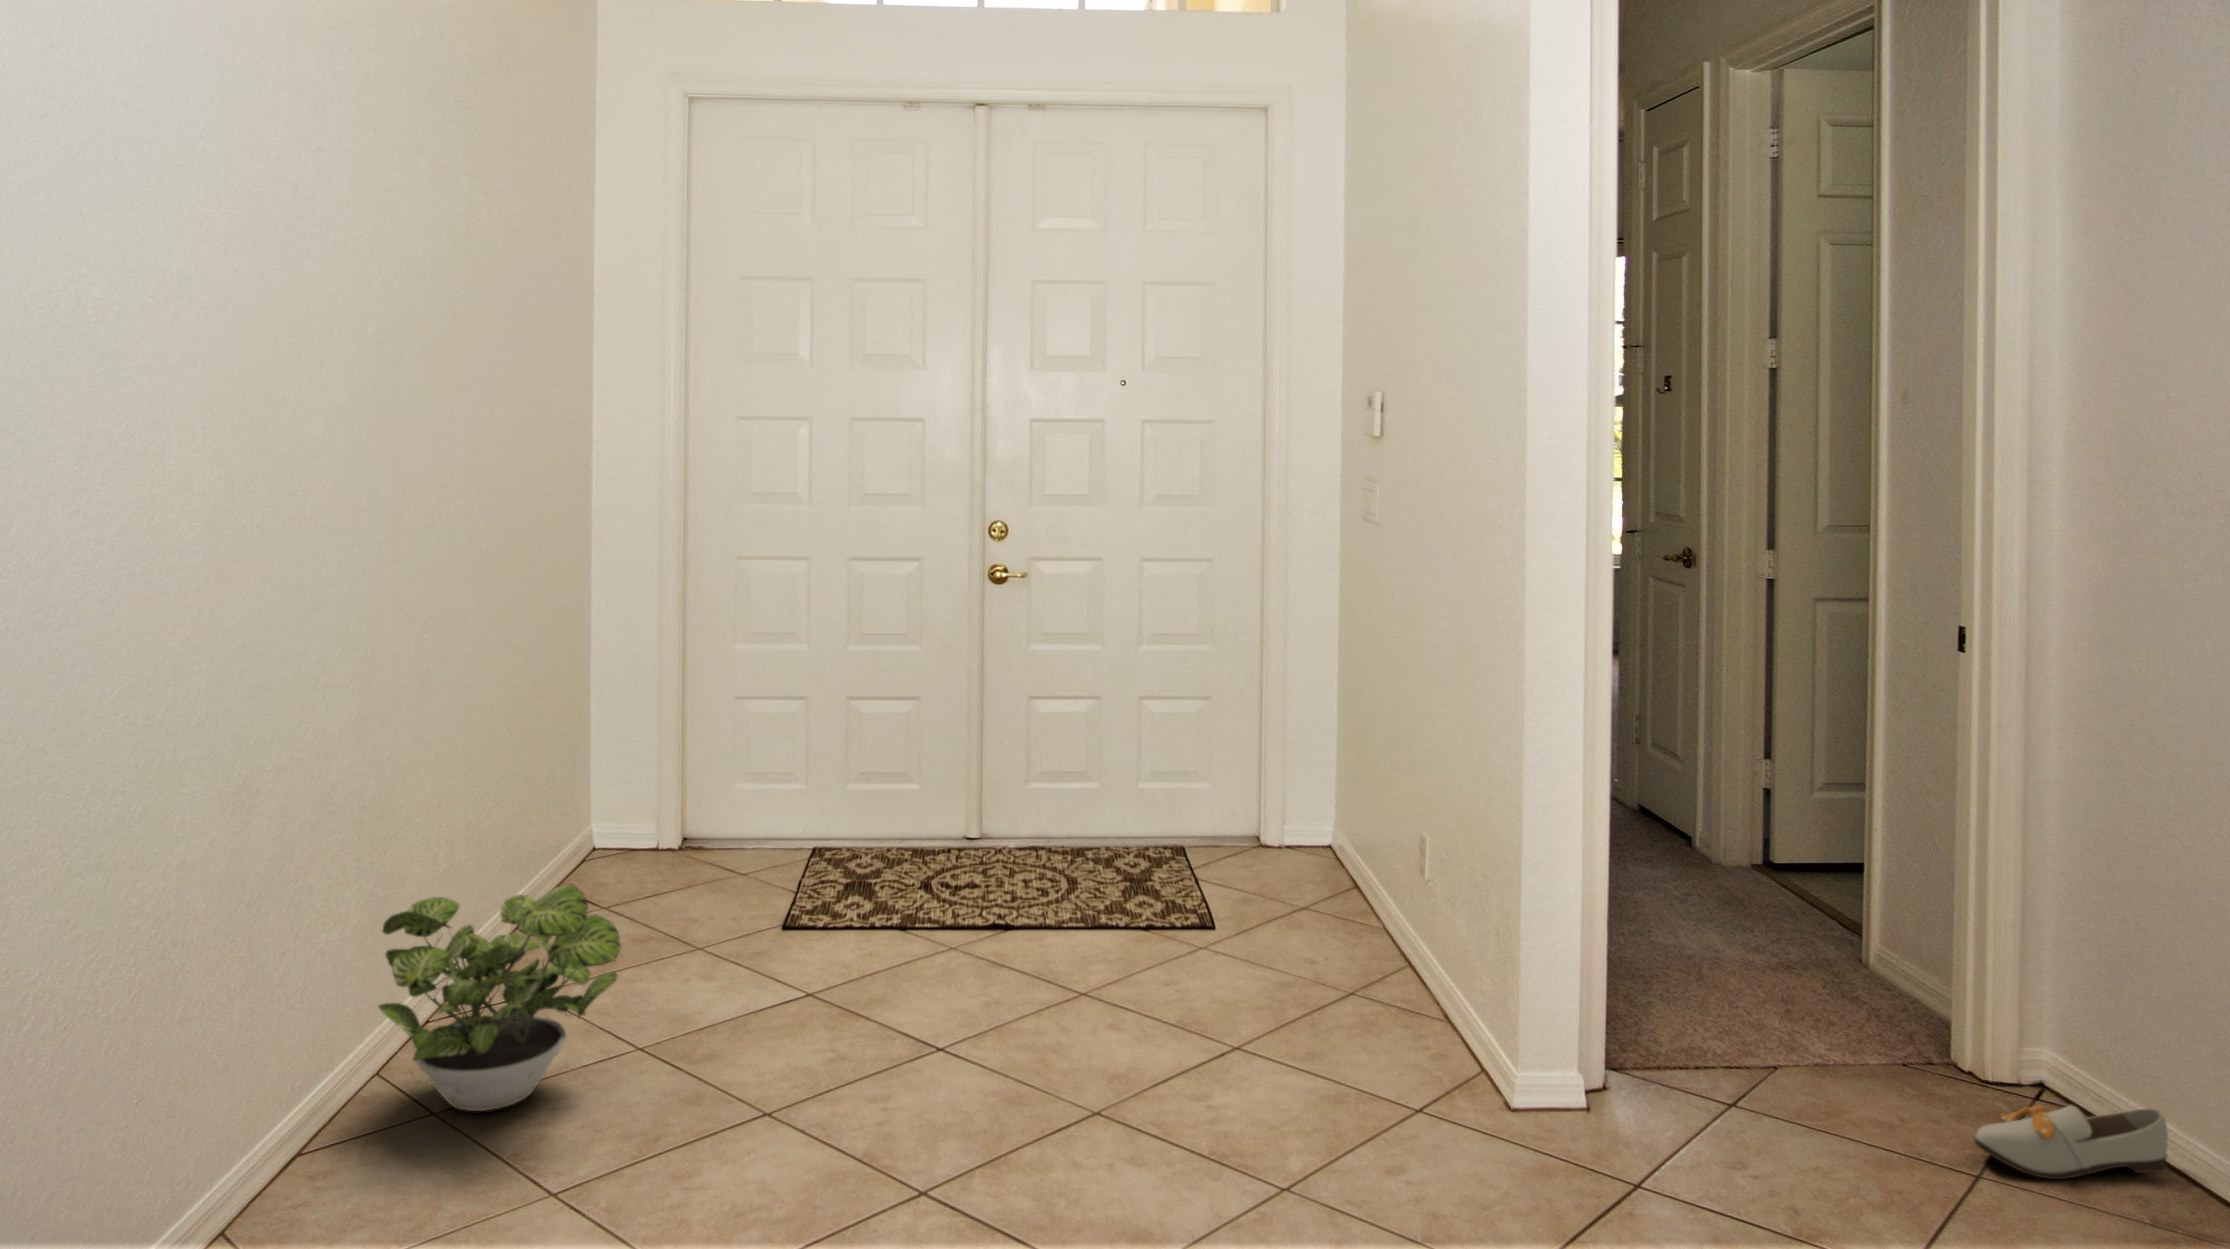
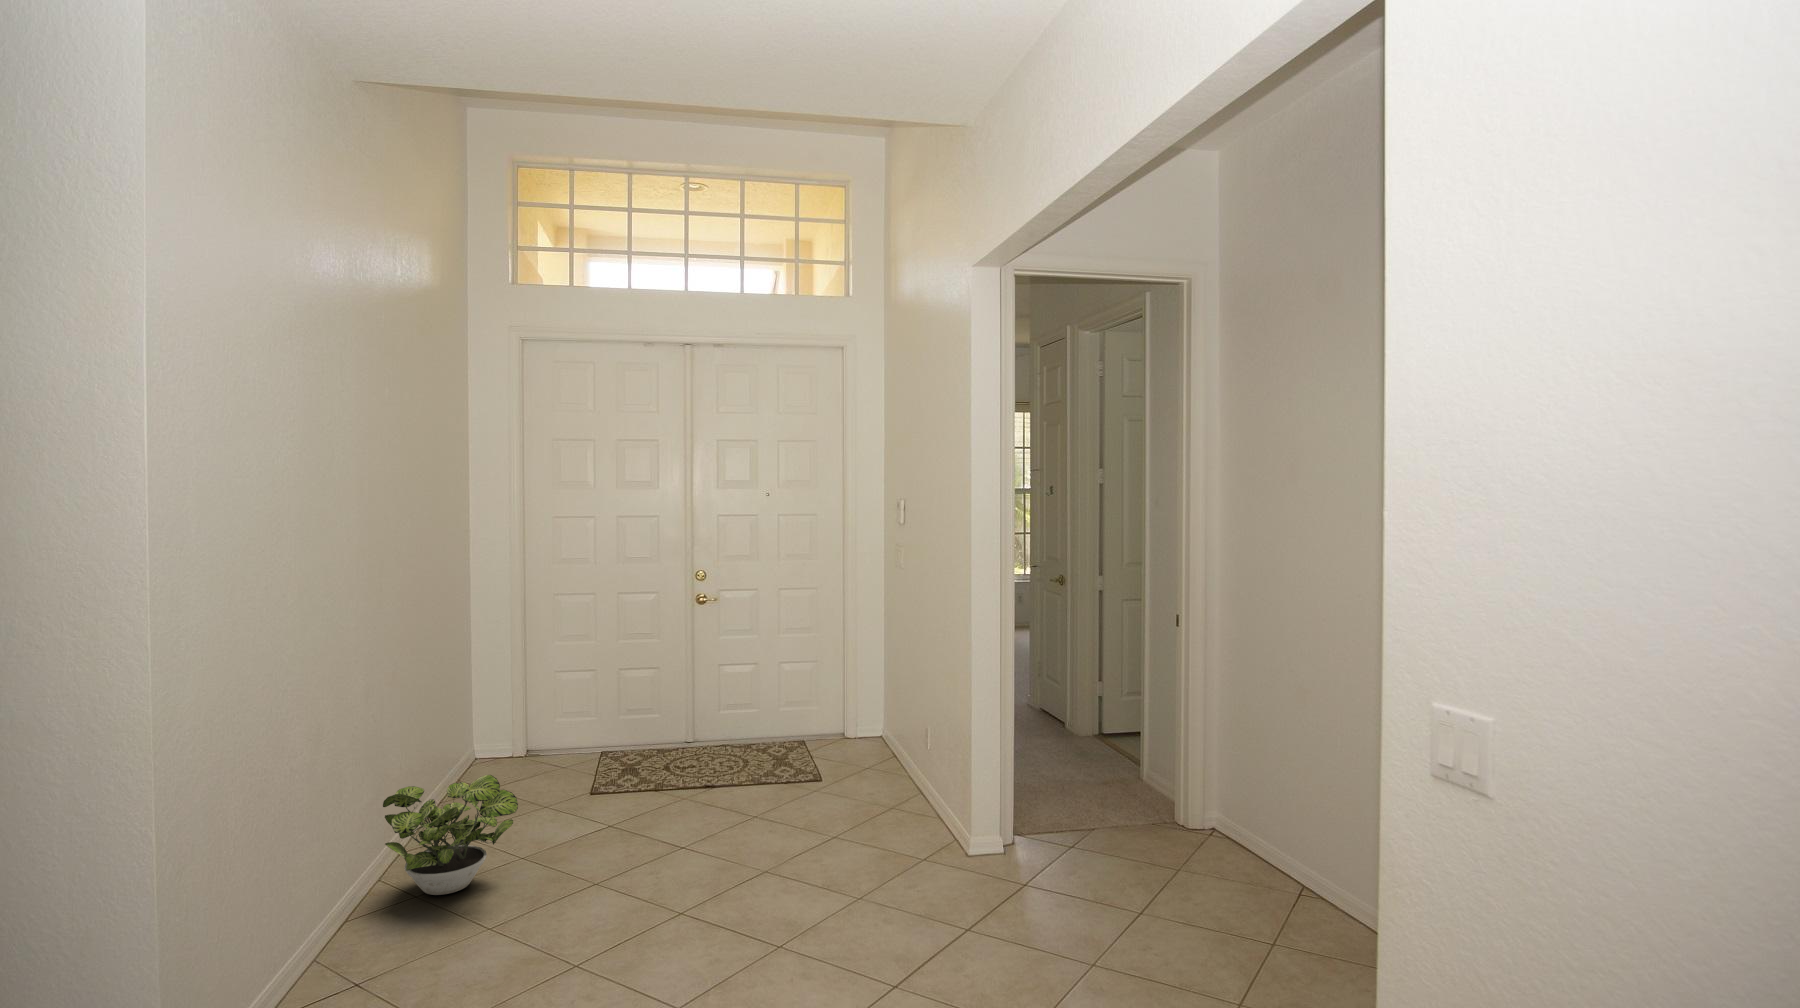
shoe: present [1974,1105,2168,1179] -> none [1173,832,1255,866]

